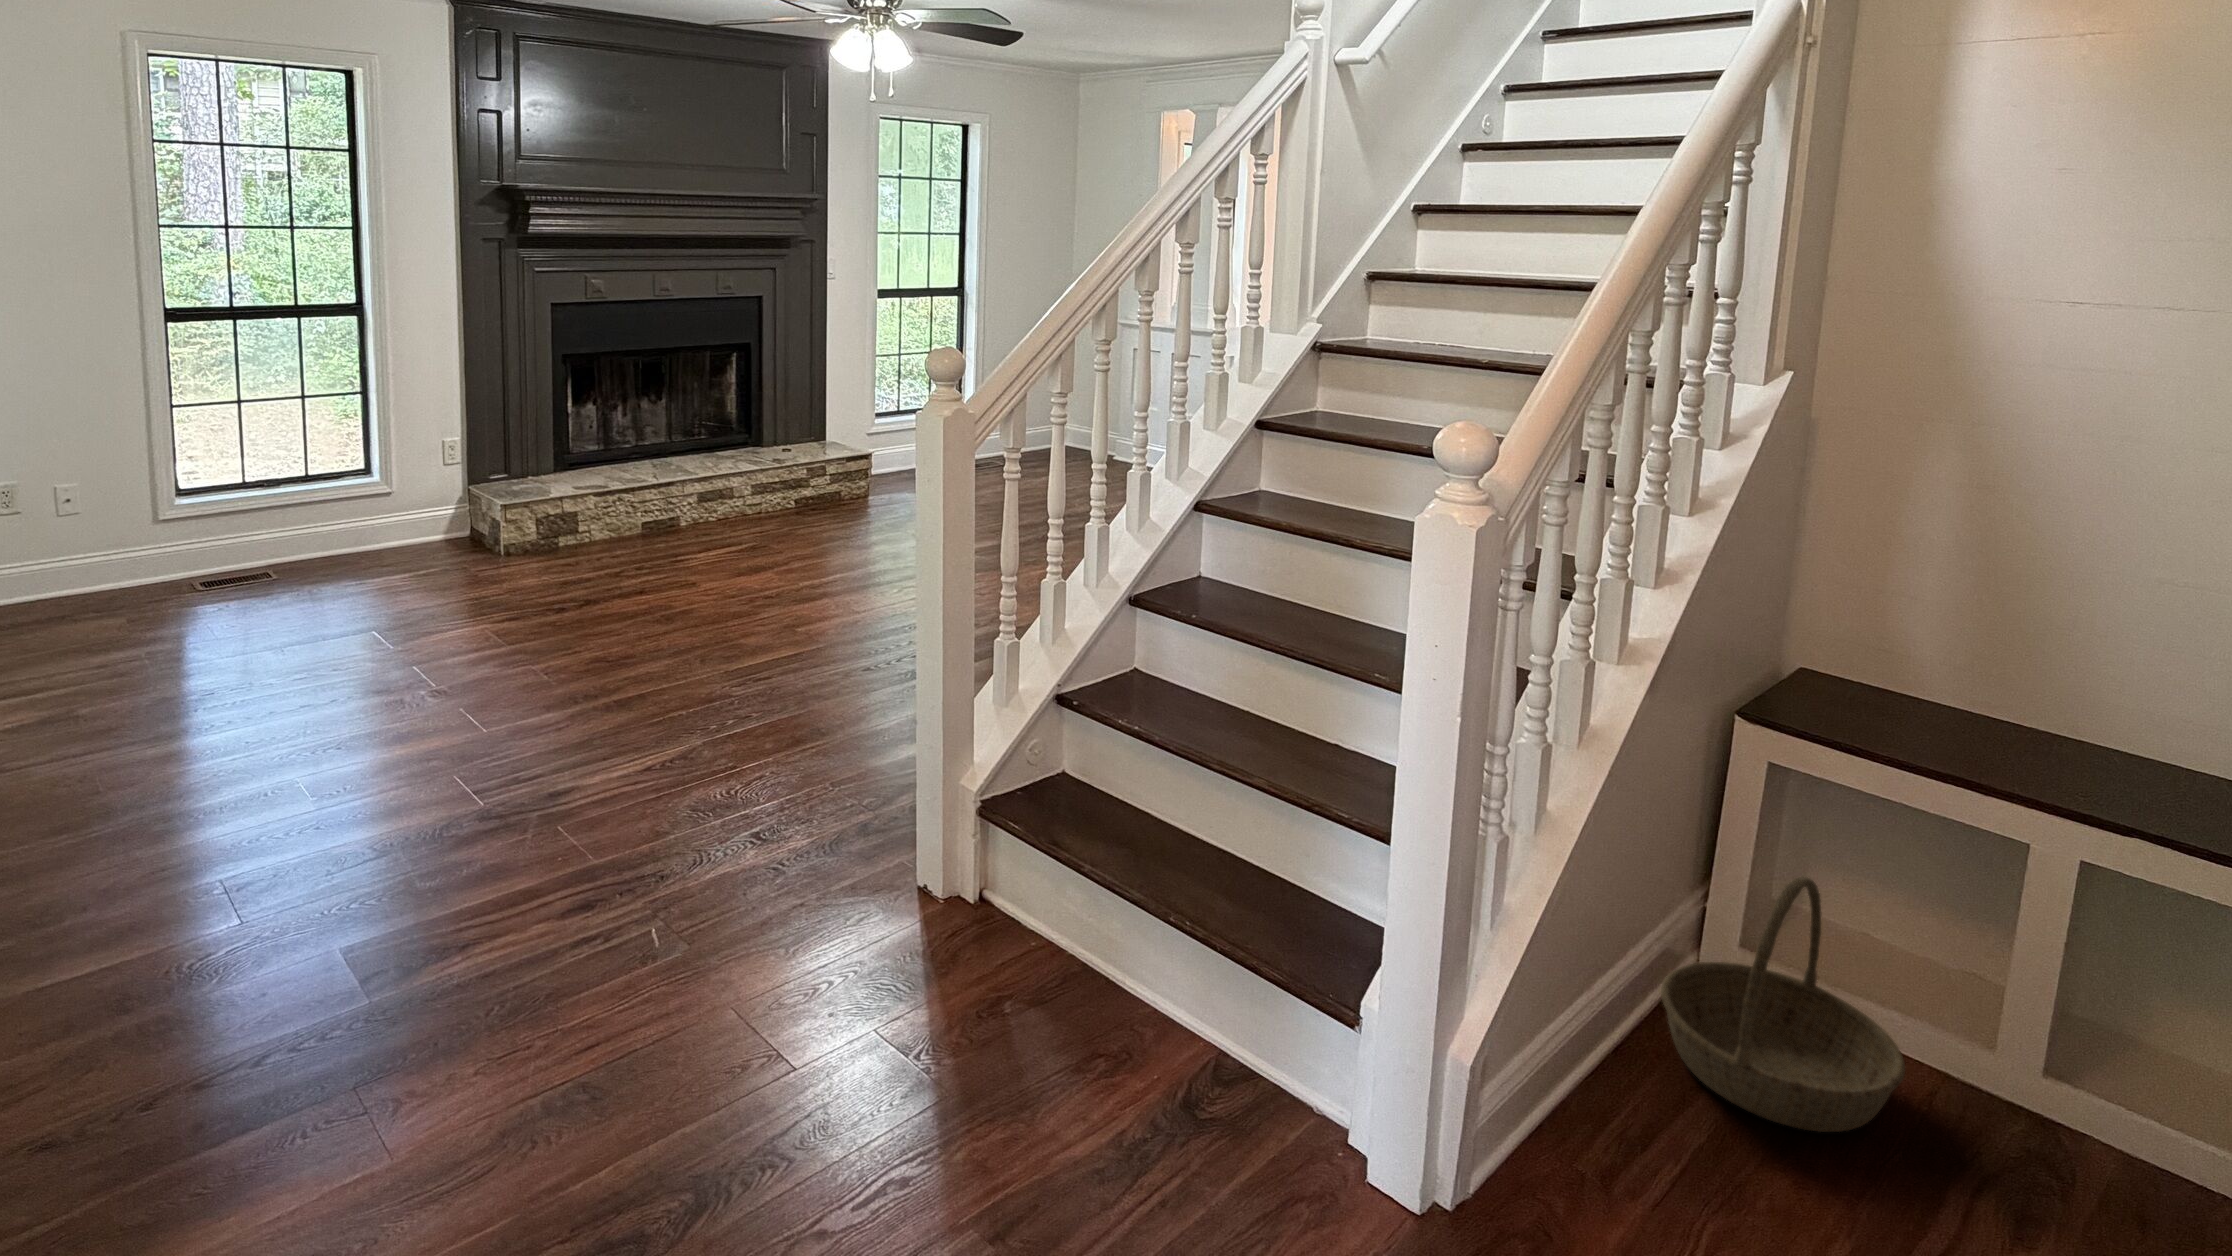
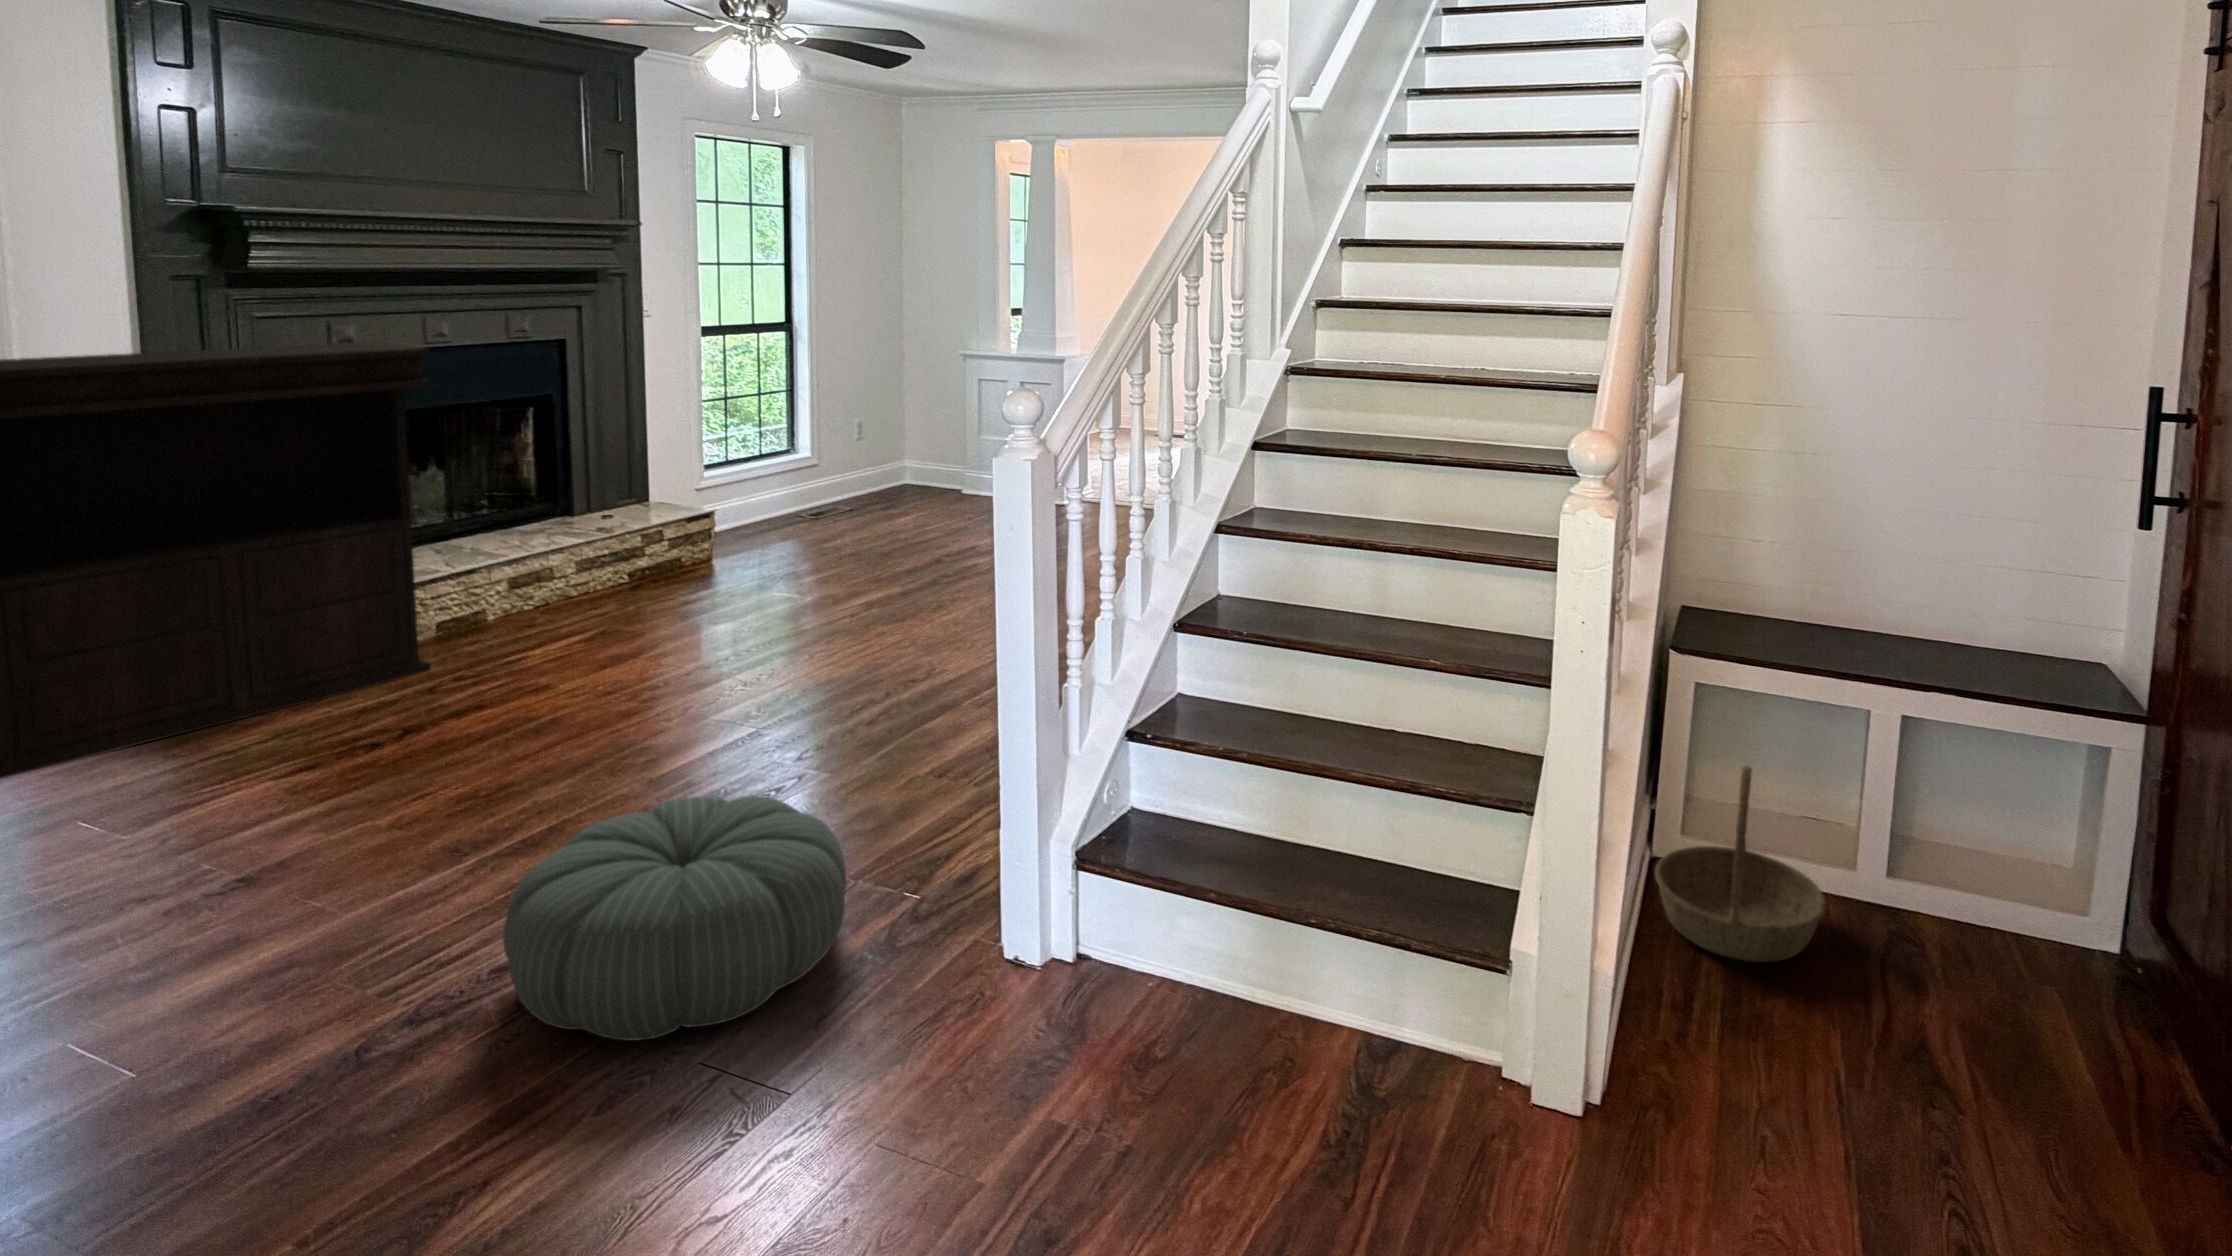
console table: none [309,292,633,596] -> present [0,342,432,779]
pouf: none [540,686,811,876] -> present [503,795,847,1040]

